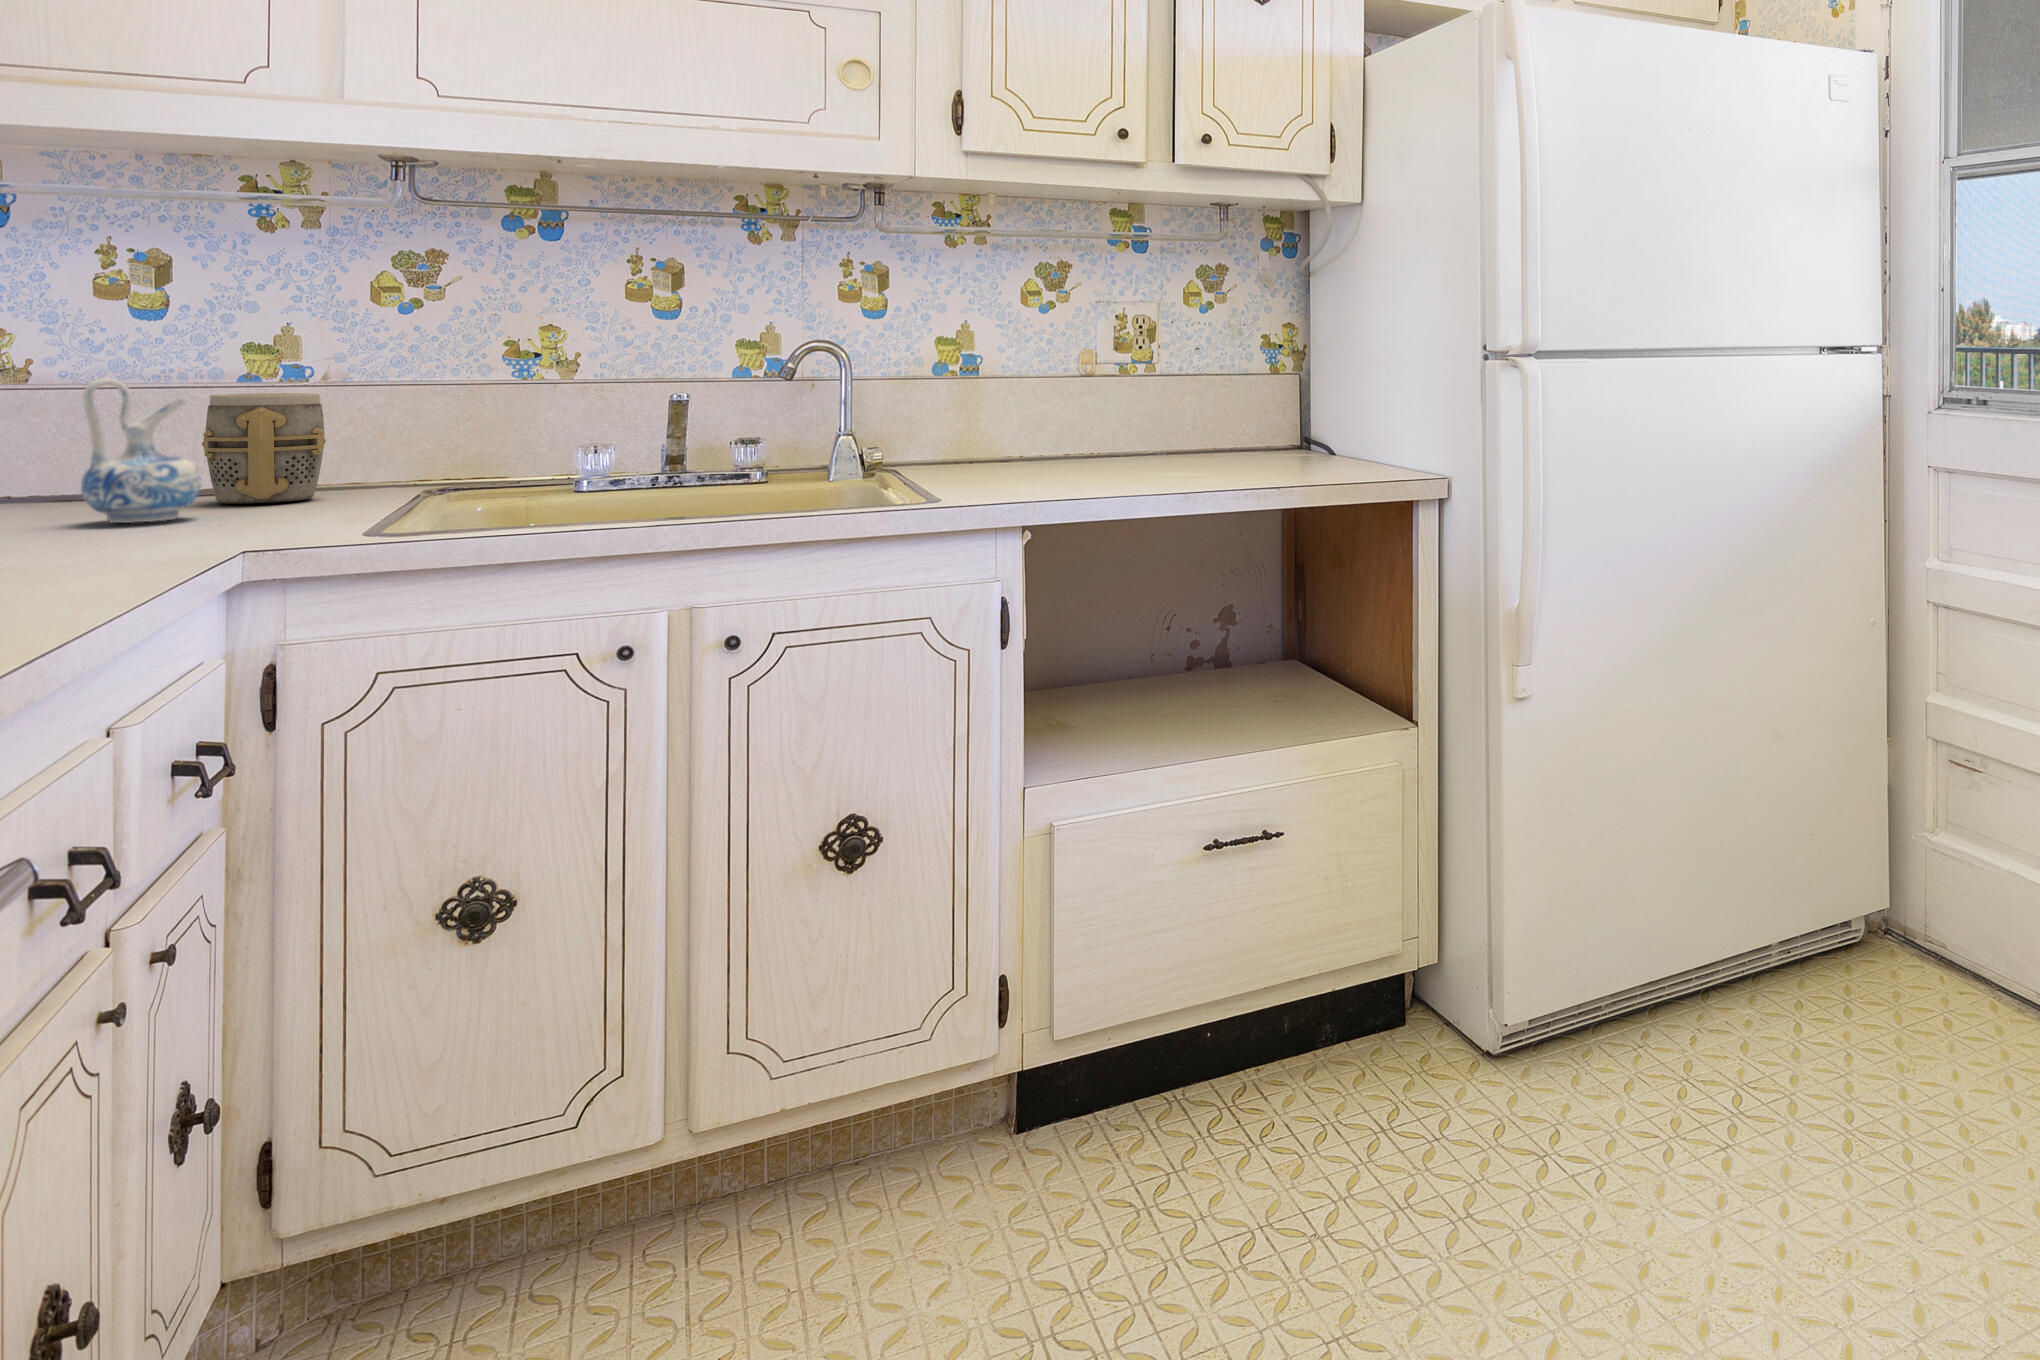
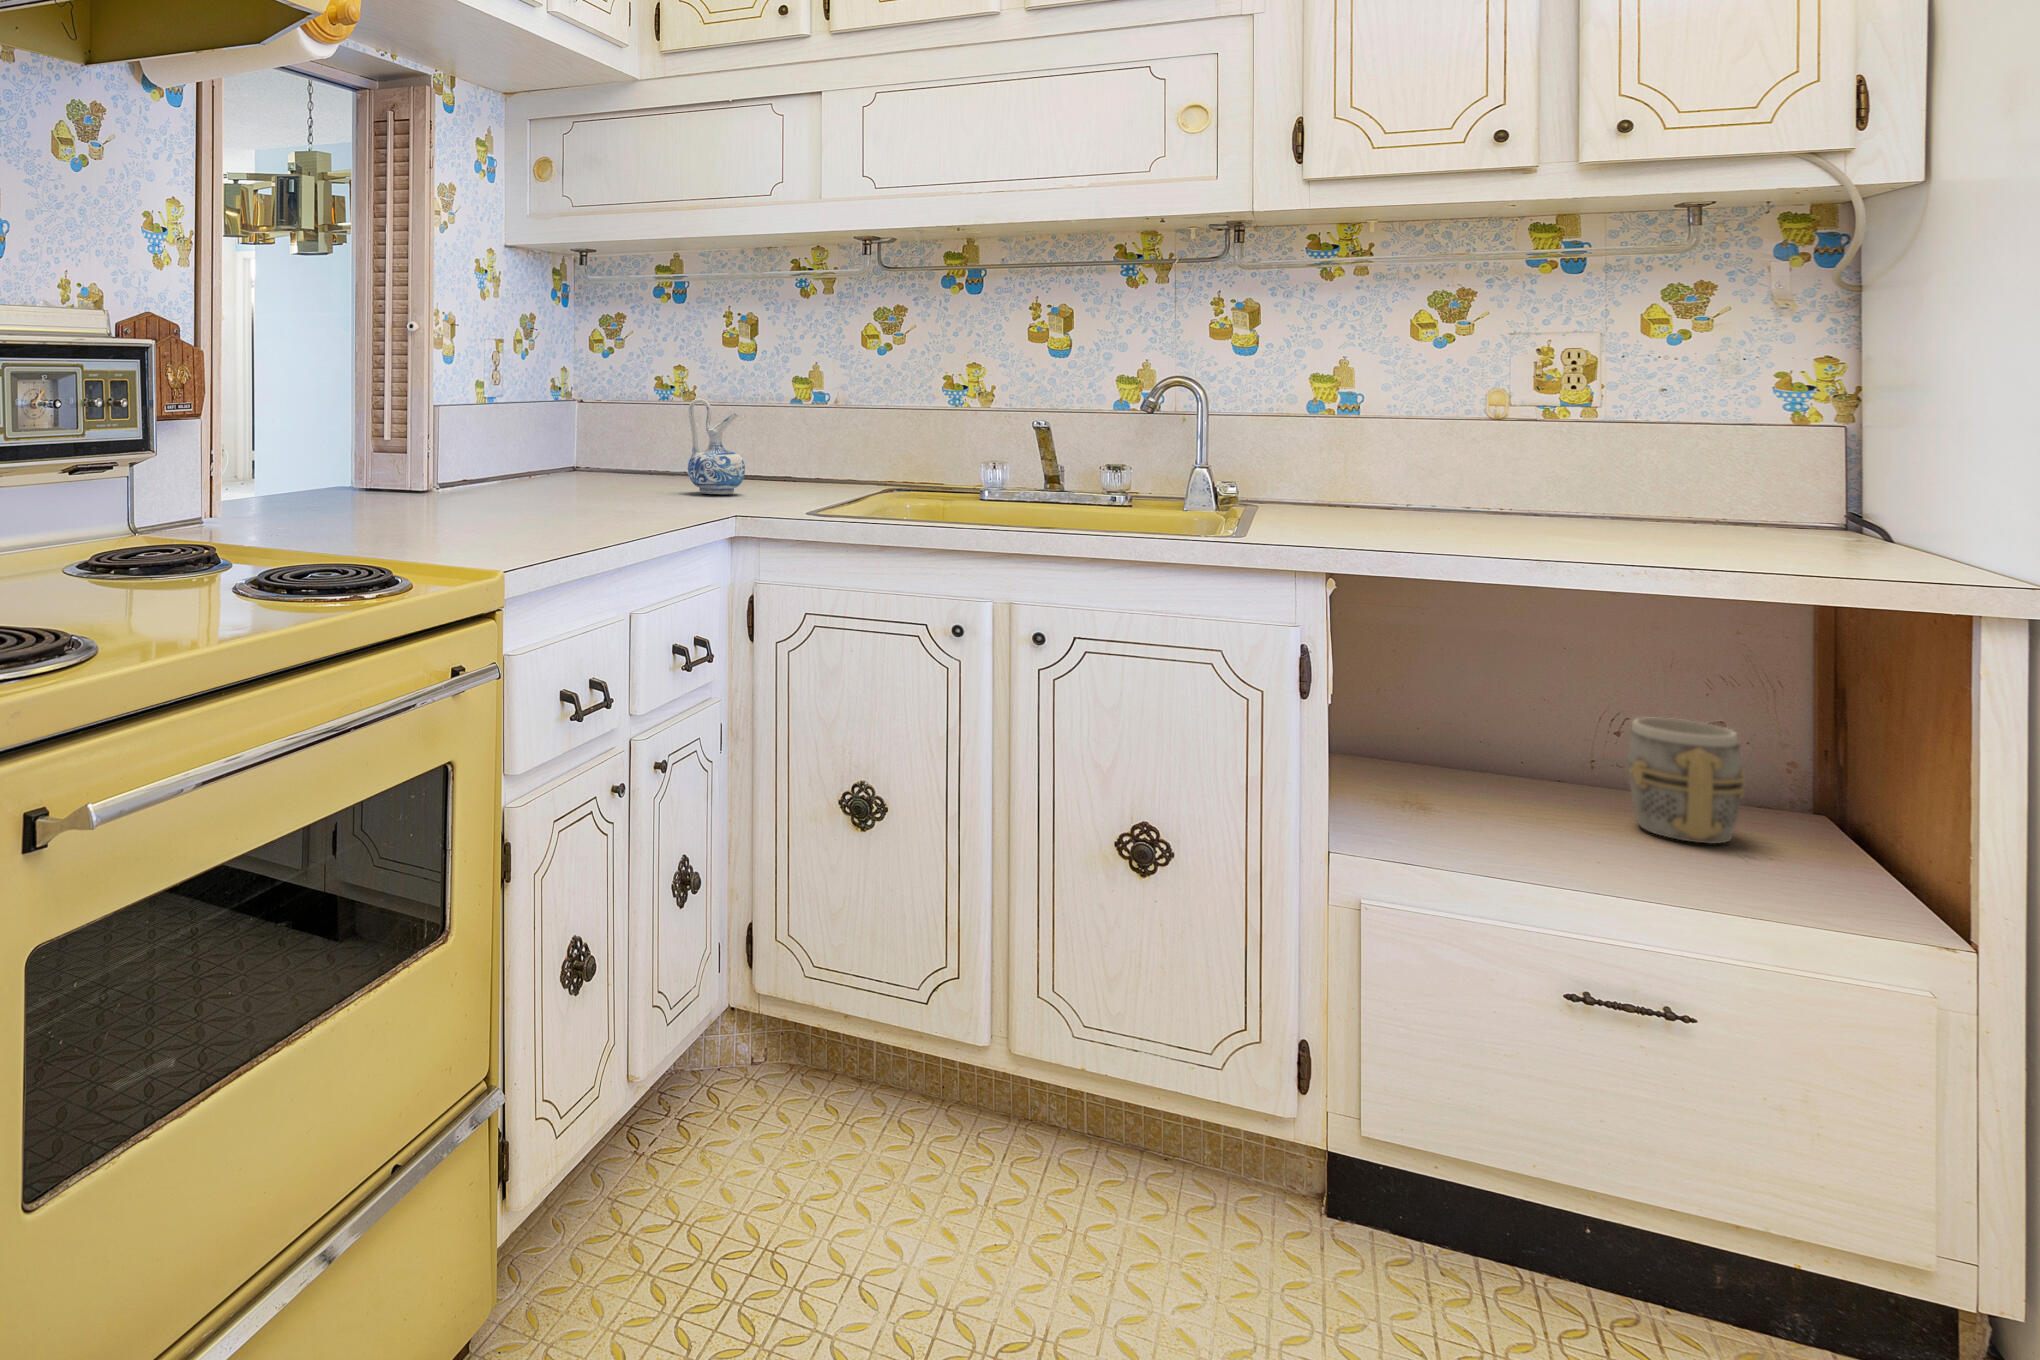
mug: present [202,393,326,504] -> present [1628,718,1745,844]

